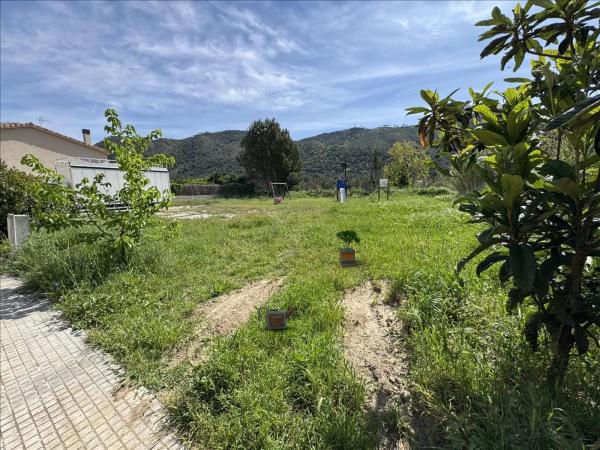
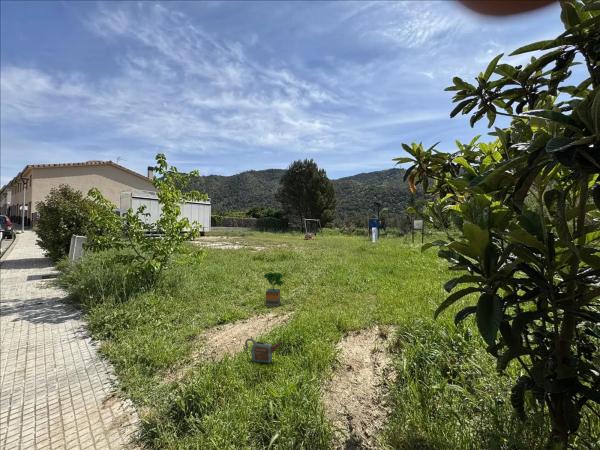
potted tree: present [336,230,360,267] -> present [264,272,284,307]

